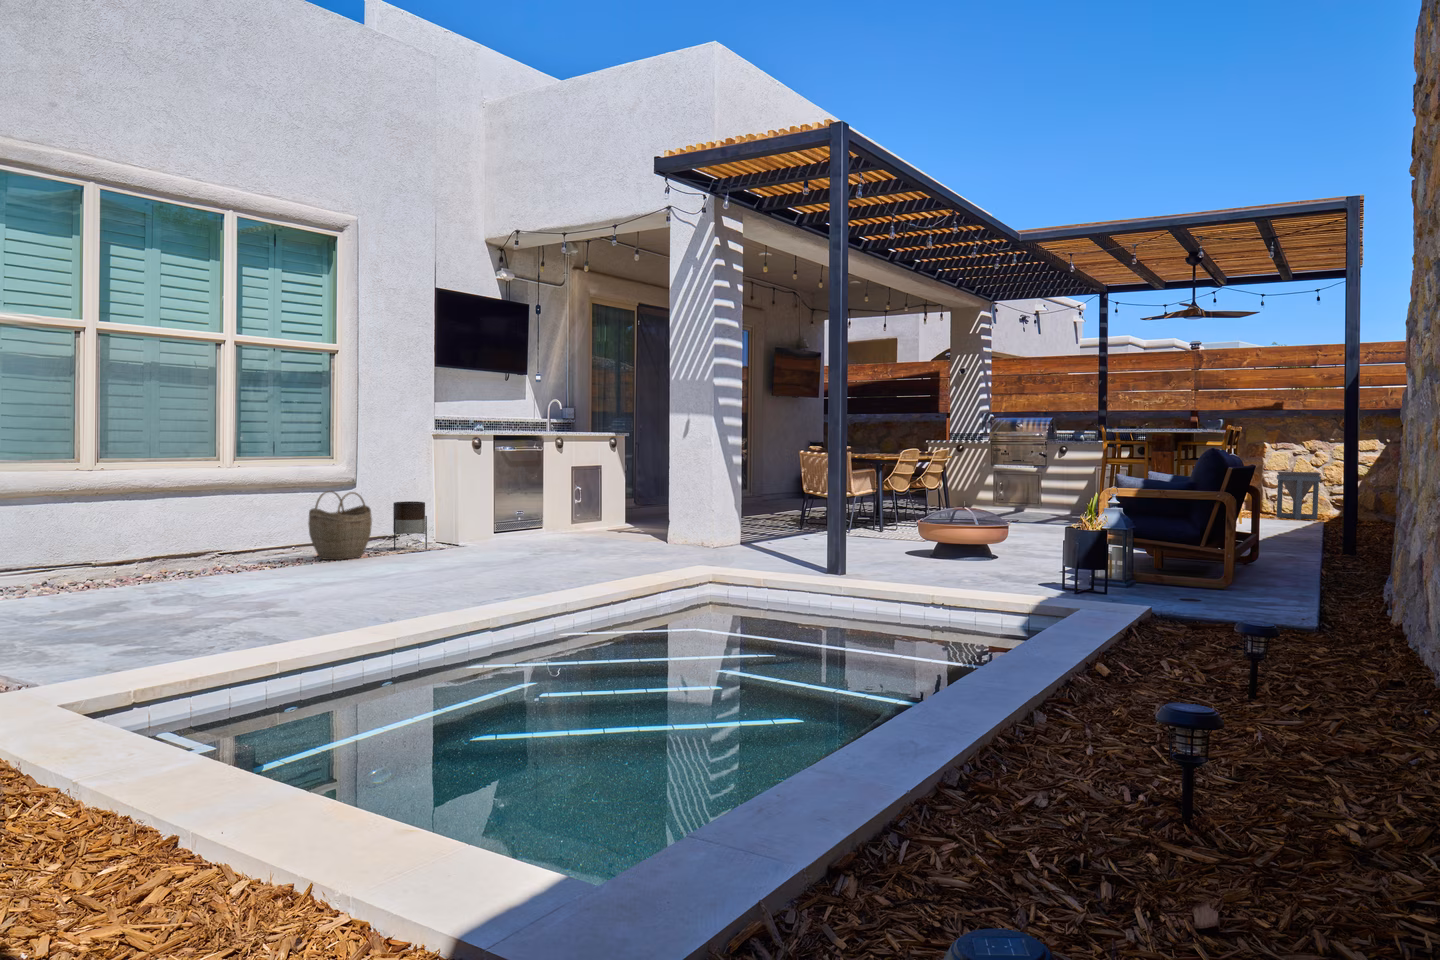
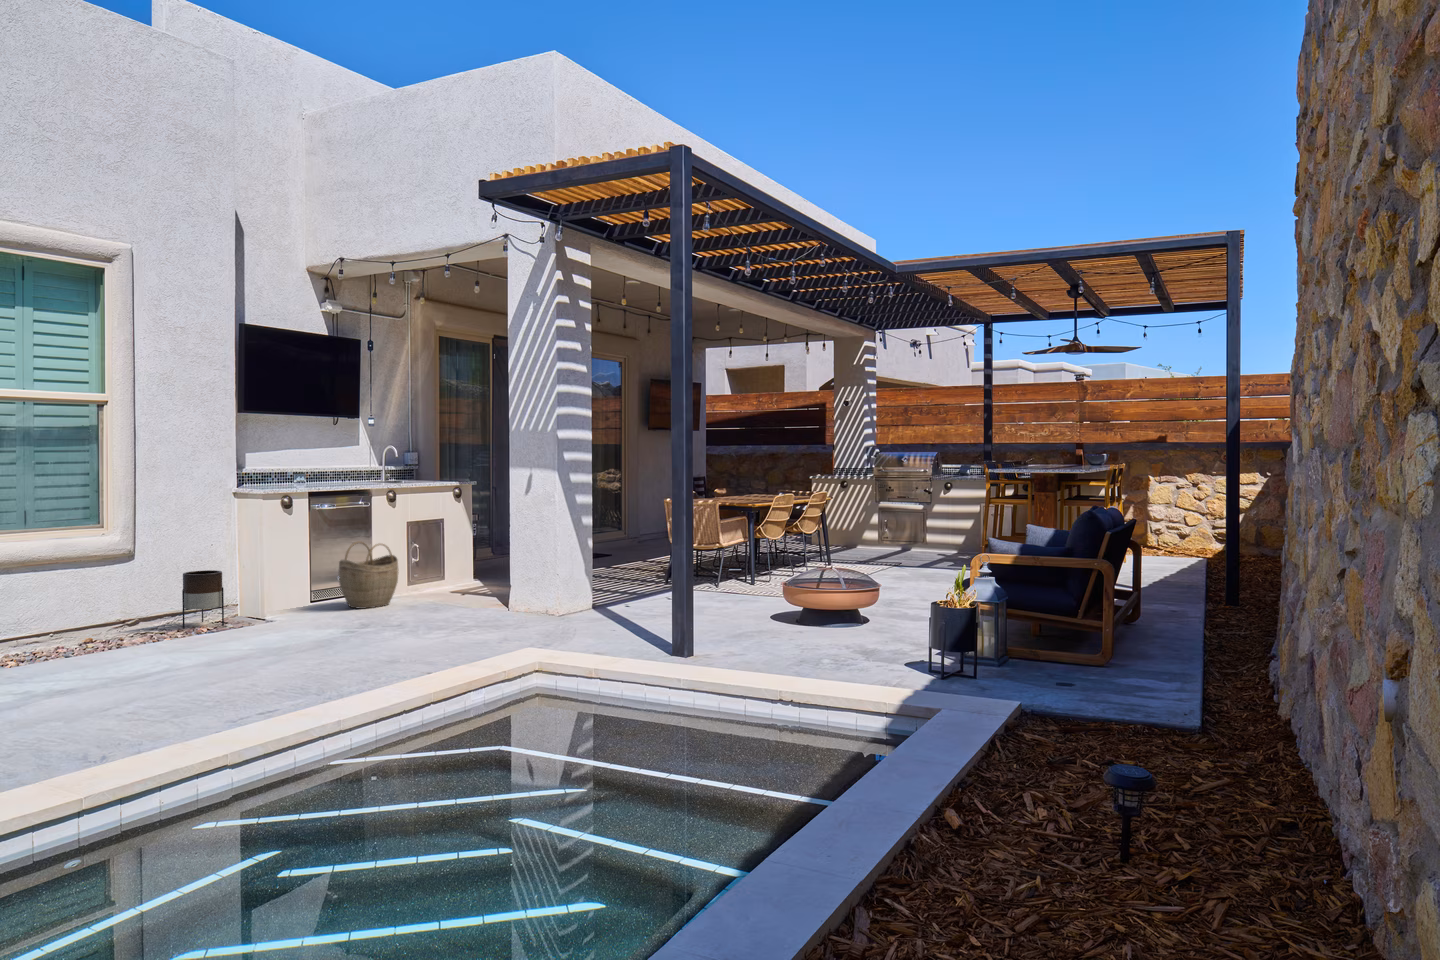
side table: present [1277,471,1321,519] -> none [1160,506,1203,555]
woven basket: present [308,491,372,560] -> present [339,542,399,609]

